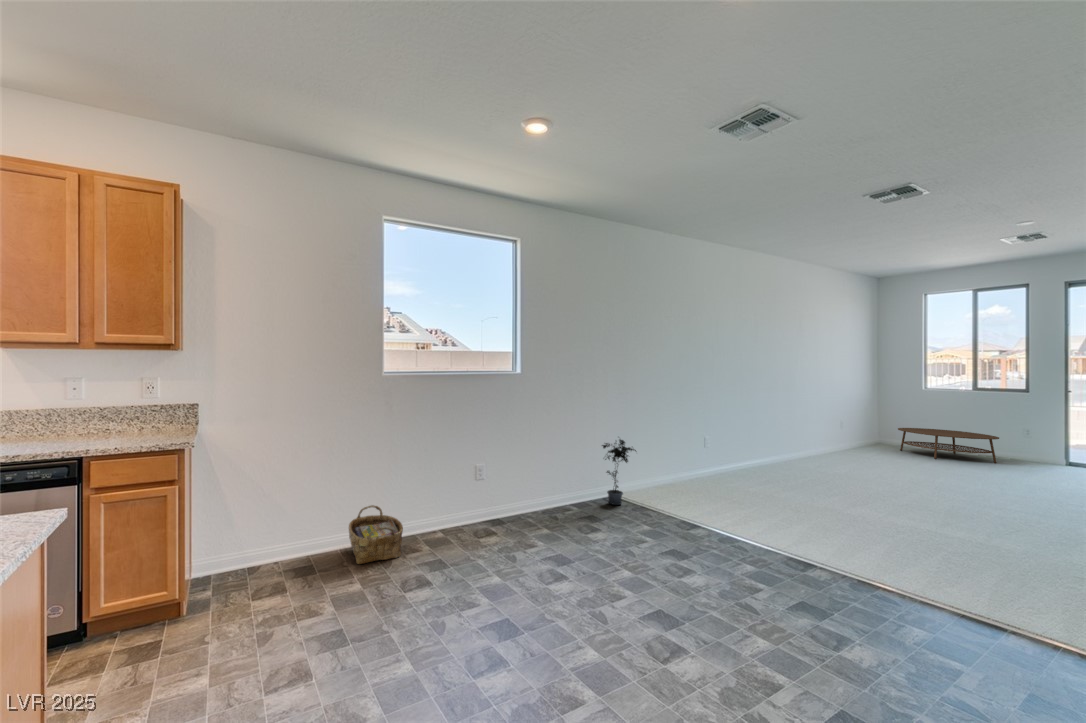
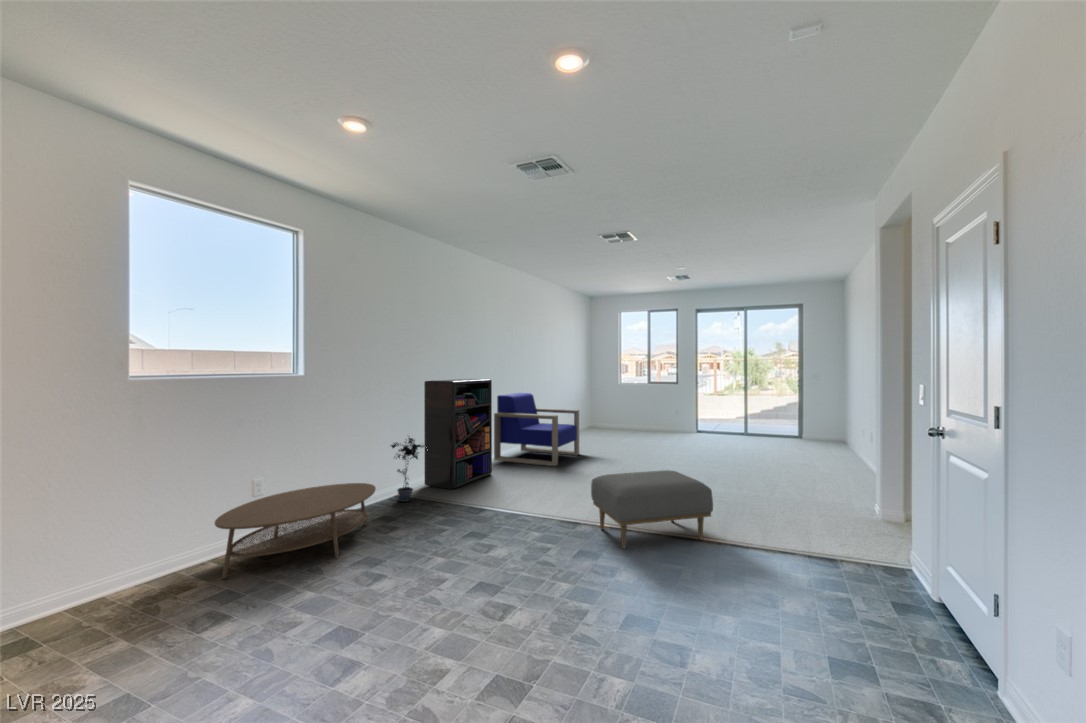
bookshelf: none [640,380,719,499] -> present [424,379,492,489]
armchair: none [728,398,845,490] -> present [494,393,579,466]
coffee table: present [898,428,999,463] -> present [215,483,376,579]
woven basket: present [349,505,403,564] -> none [77,547,168,625]
ottoman: none [829,512,1046,637] -> present [591,470,713,548]

